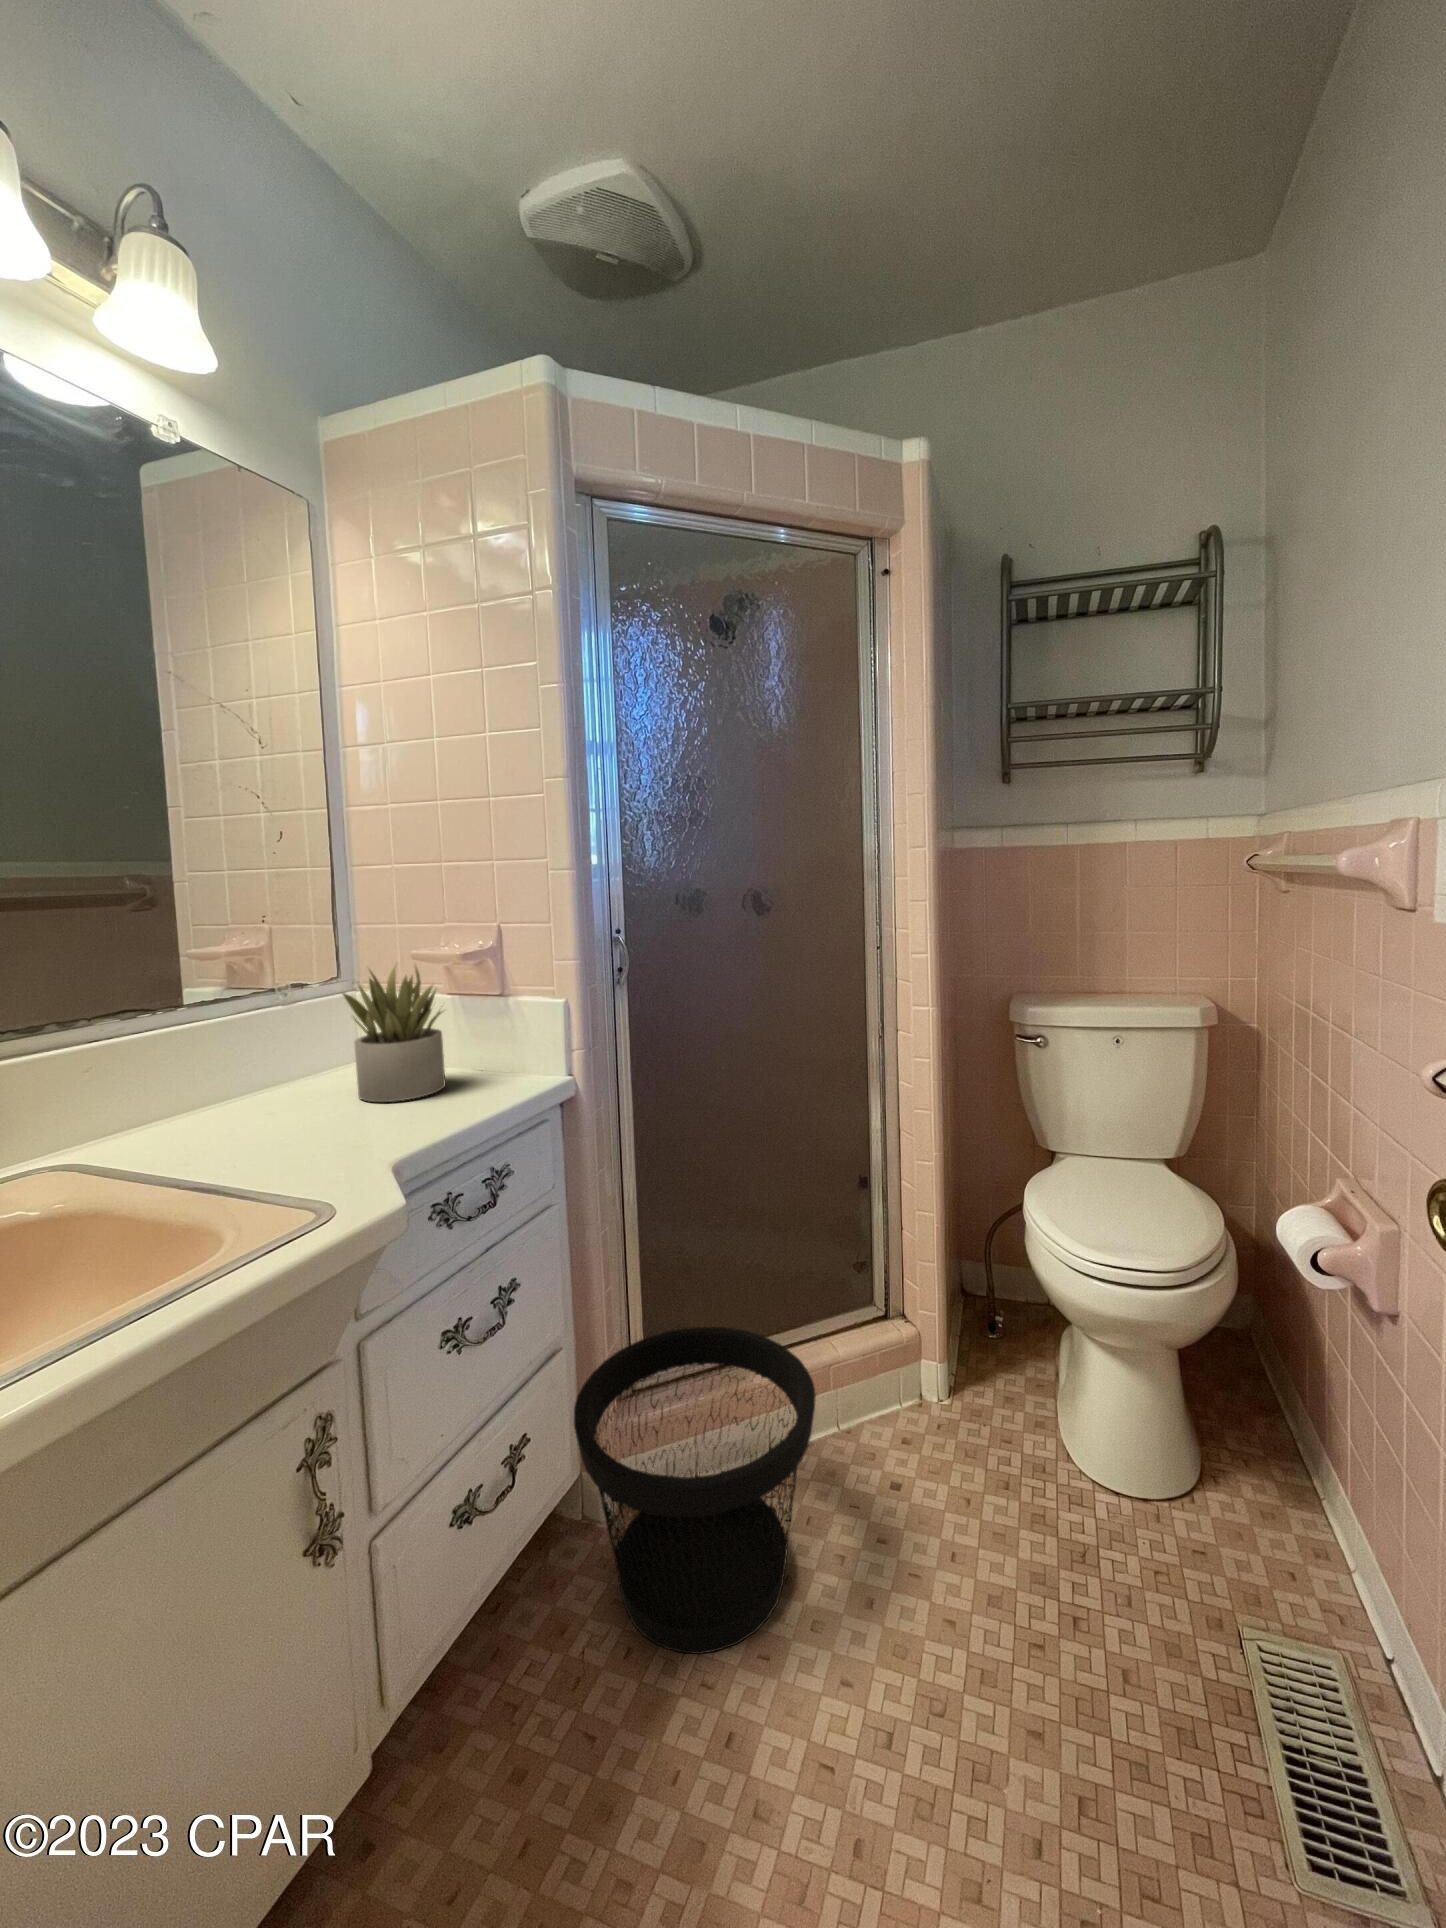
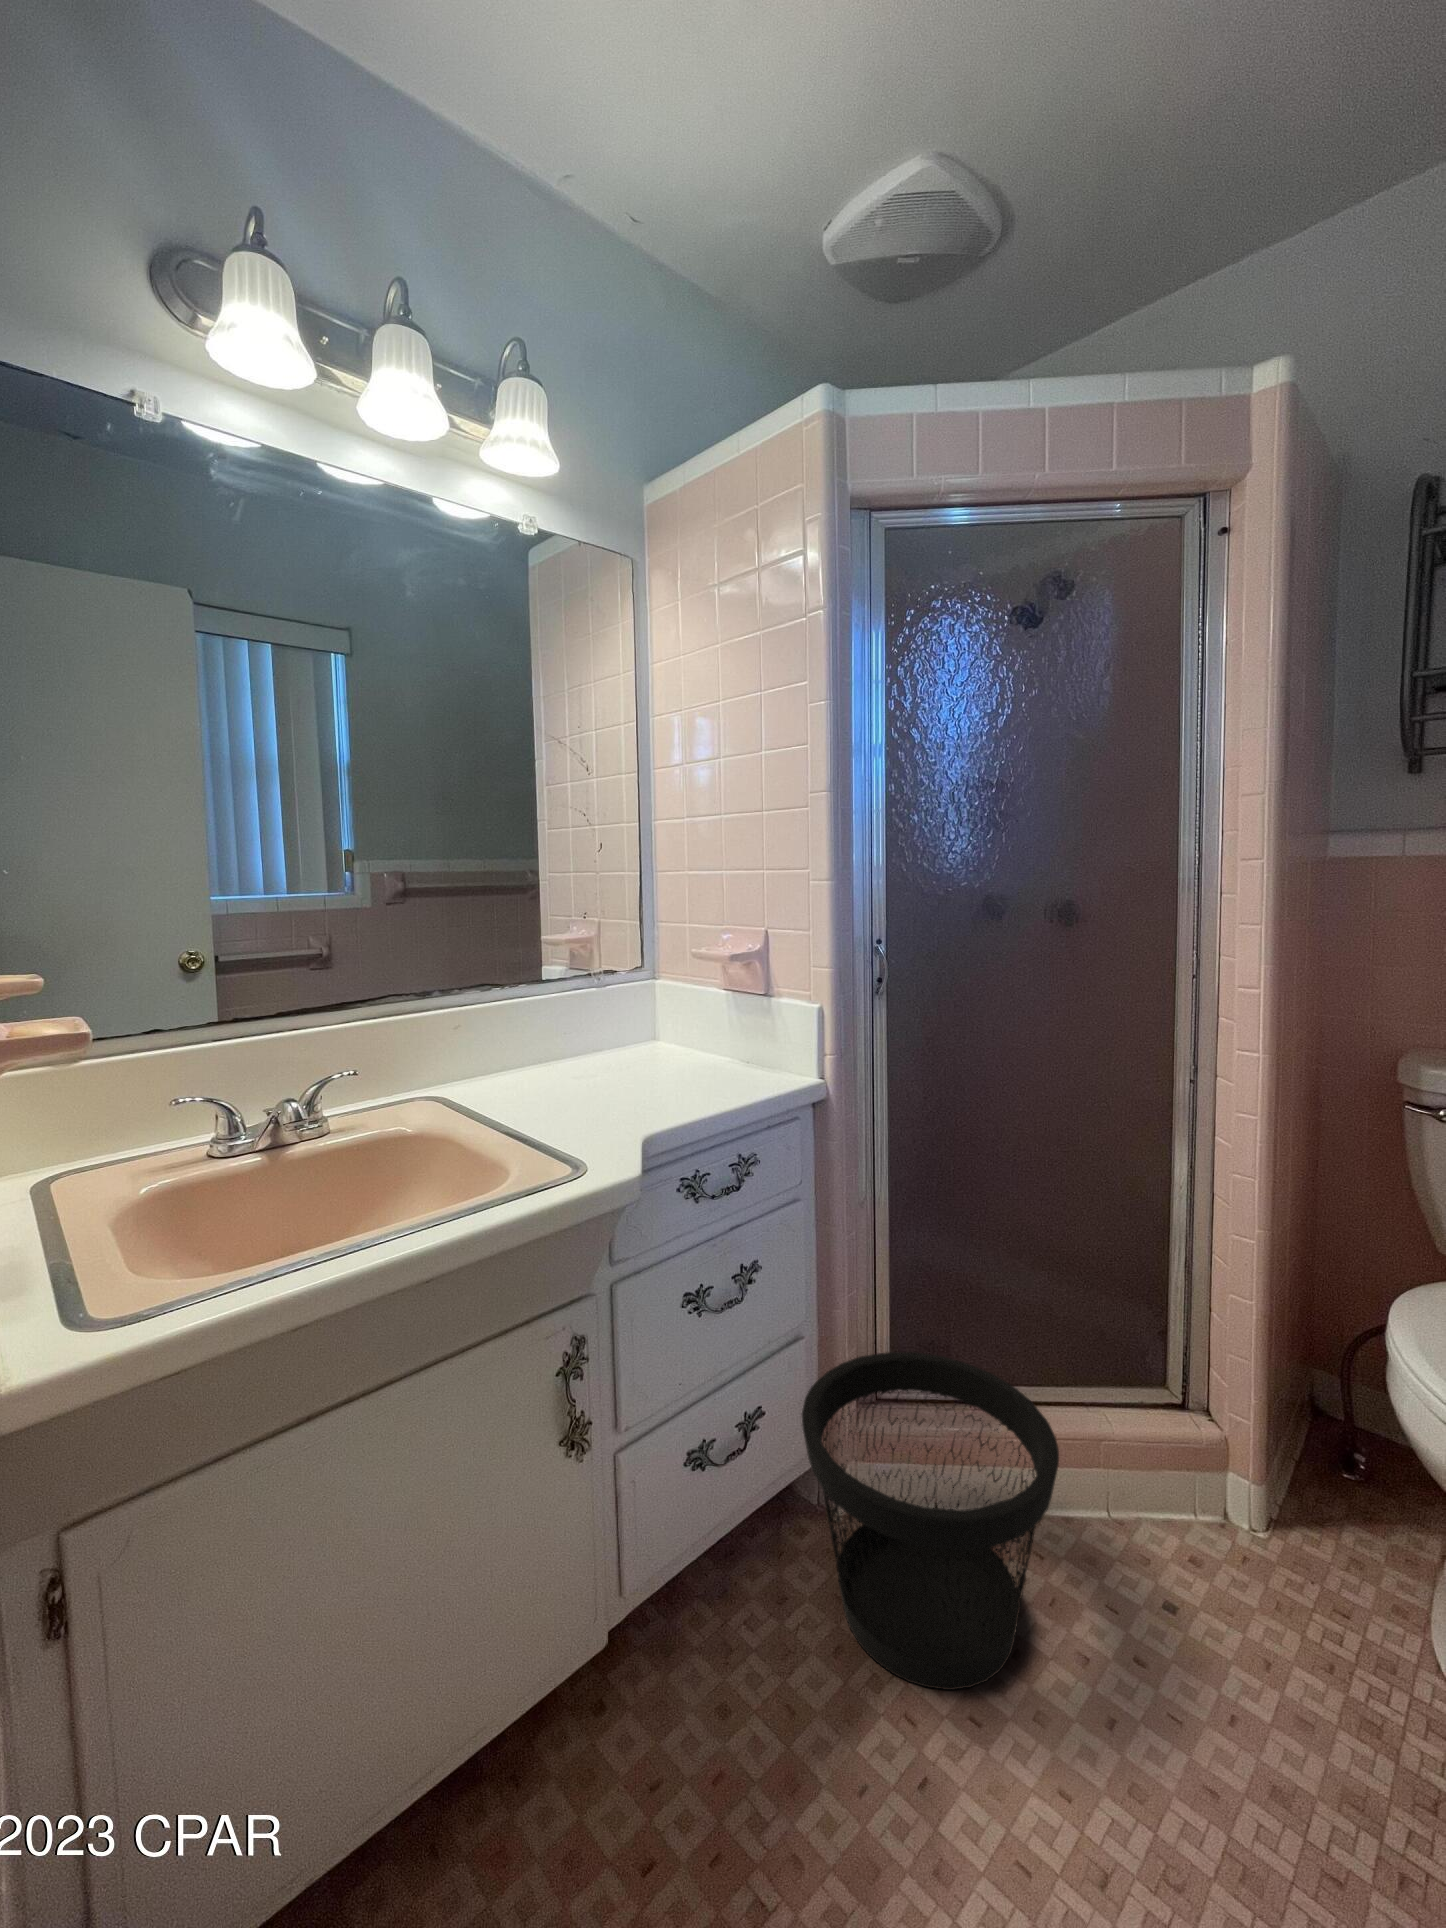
succulent plant: present [343,965,446,1102] -> none [632,961,714,1083]

